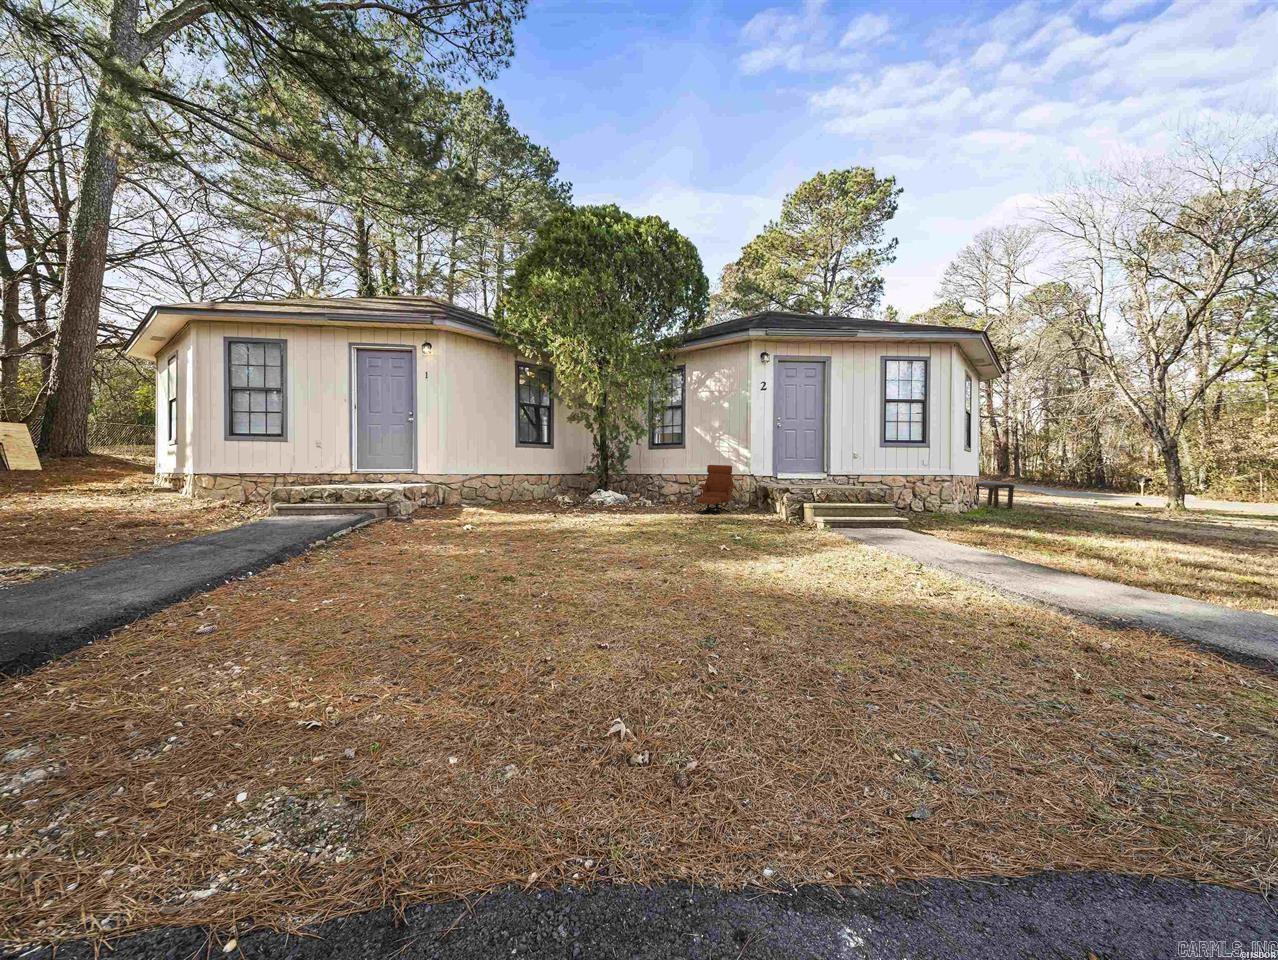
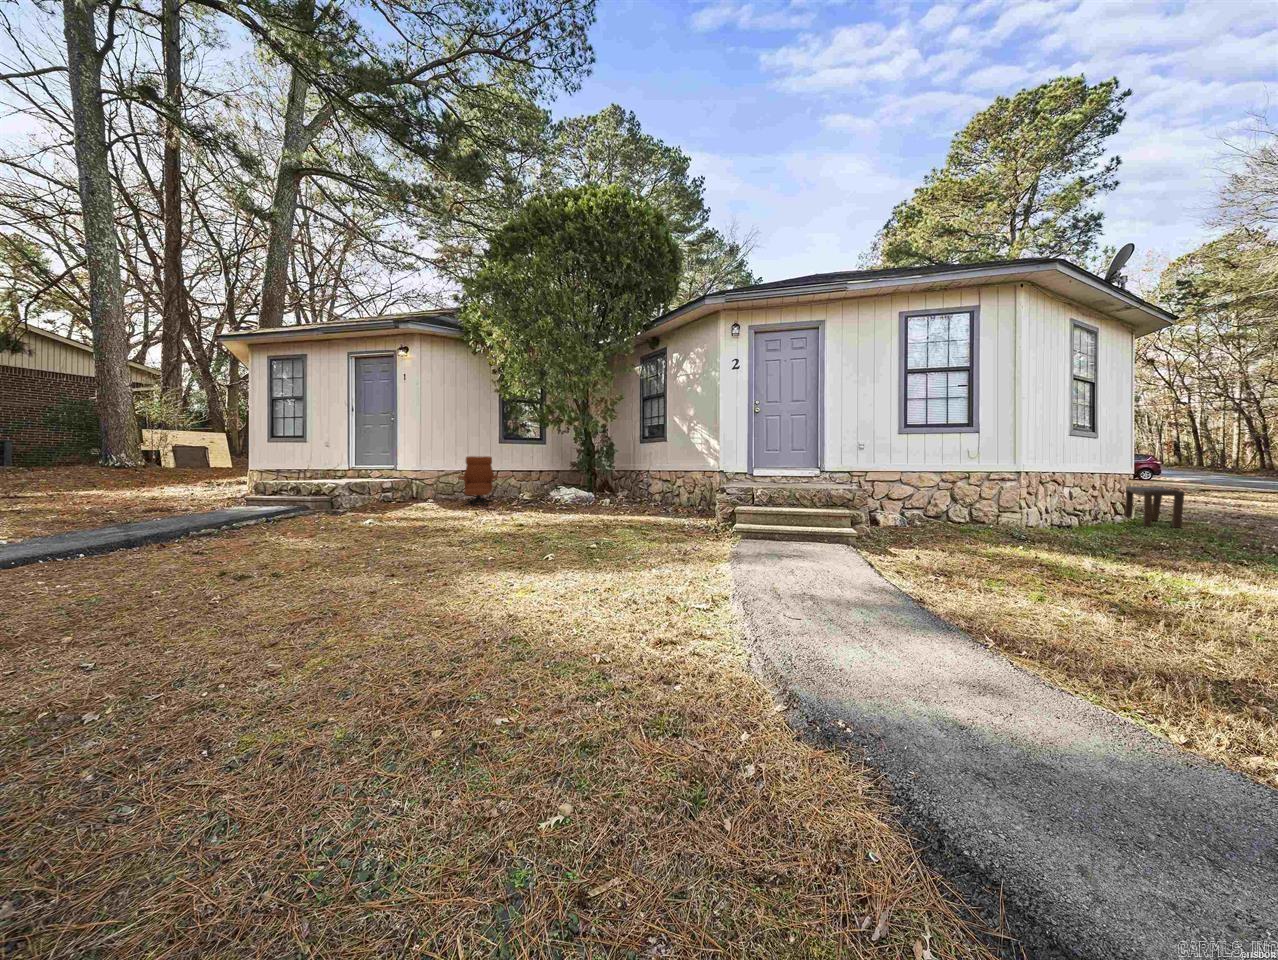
lounge chair: present [696,465,737,515] -> present [459,456,498,506]

